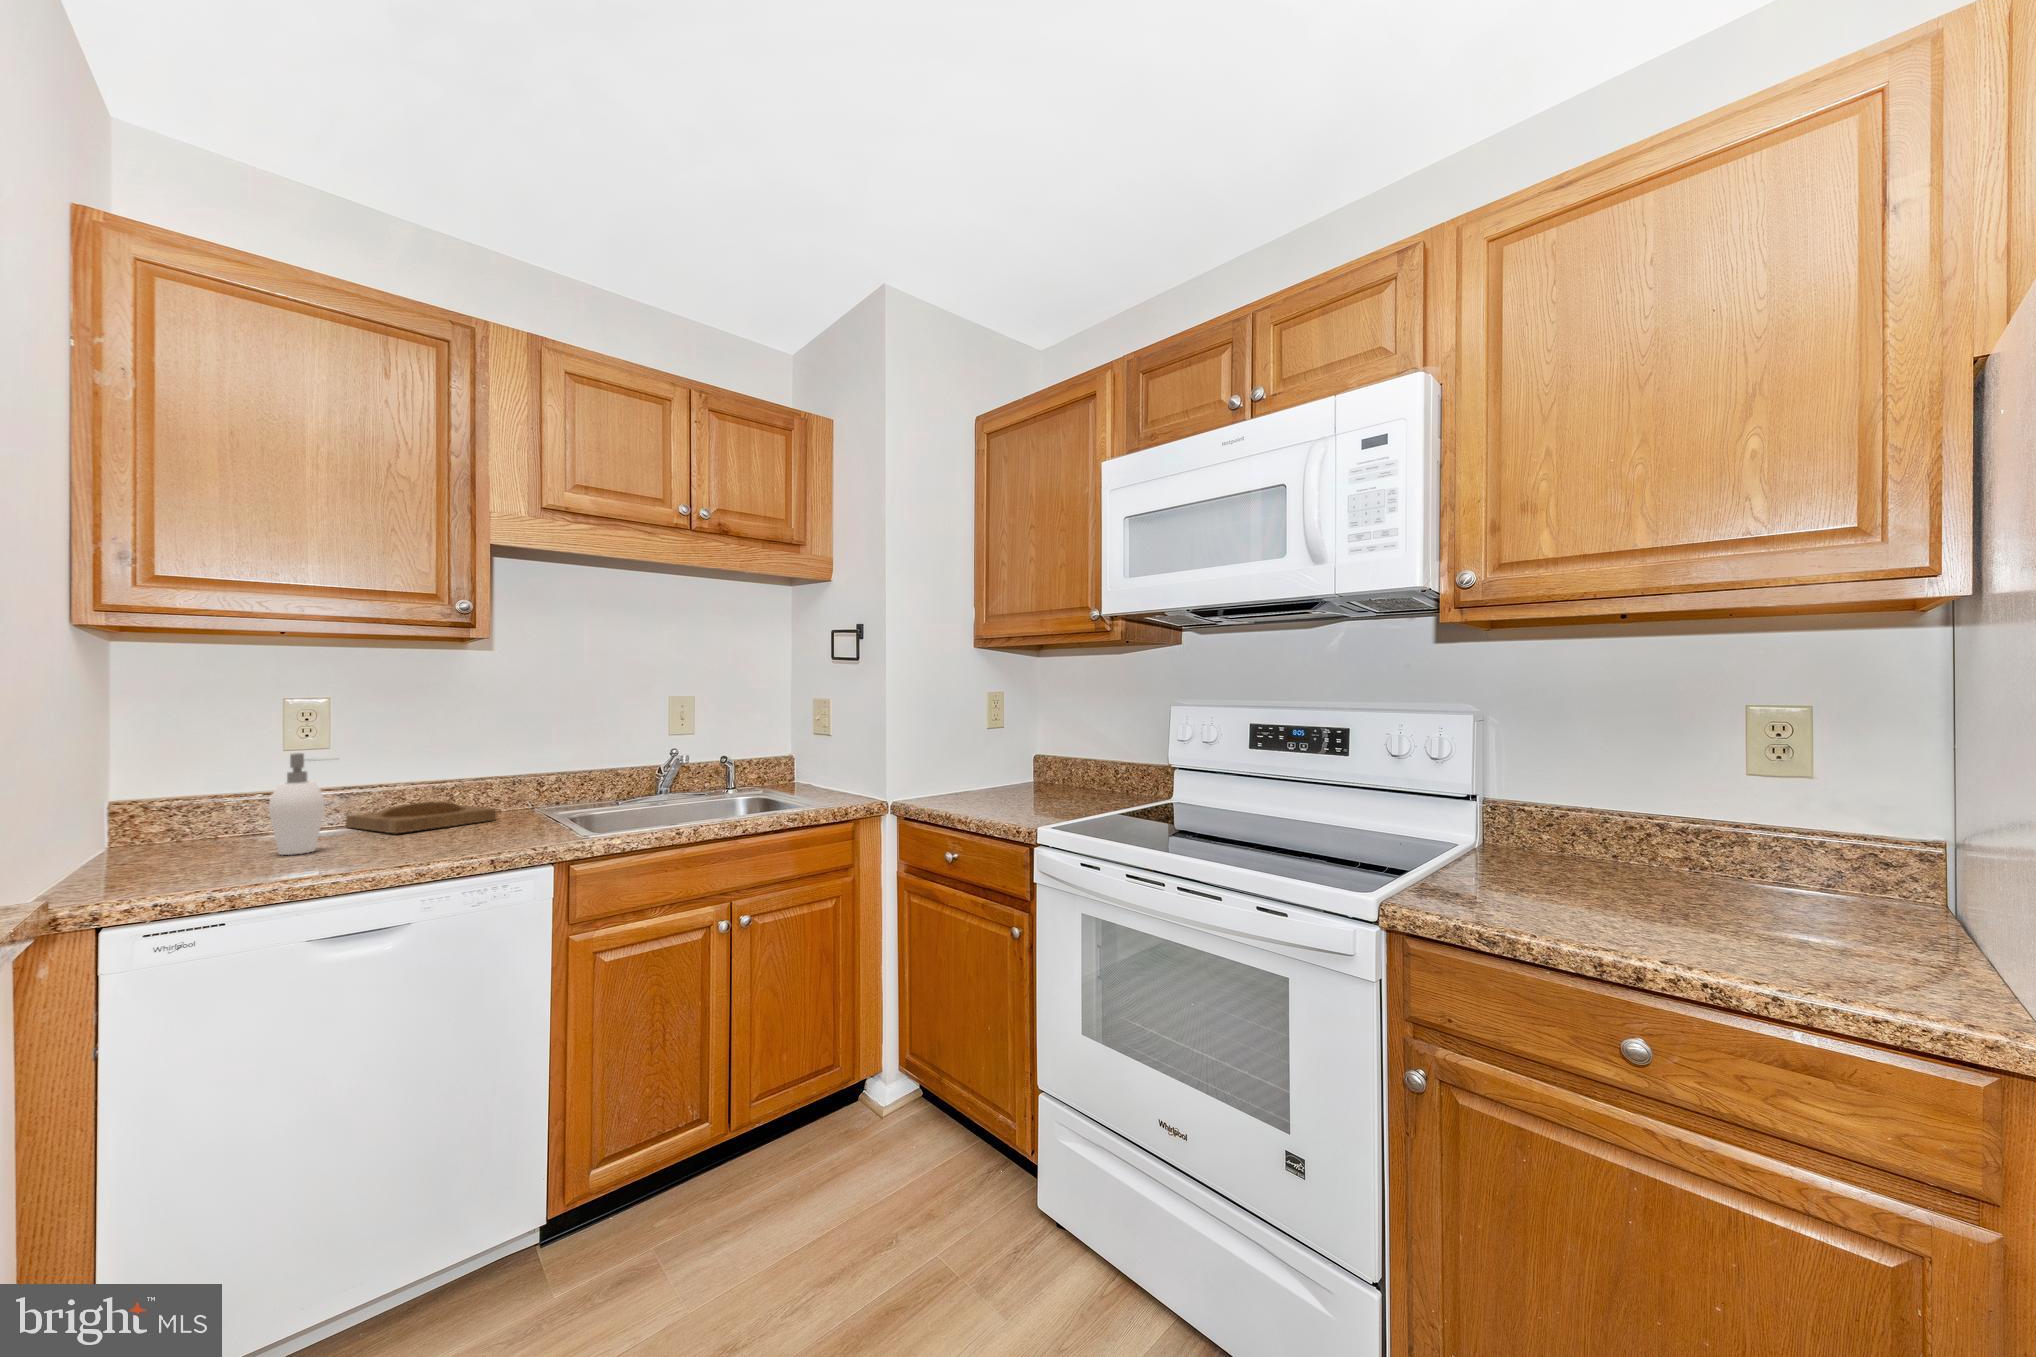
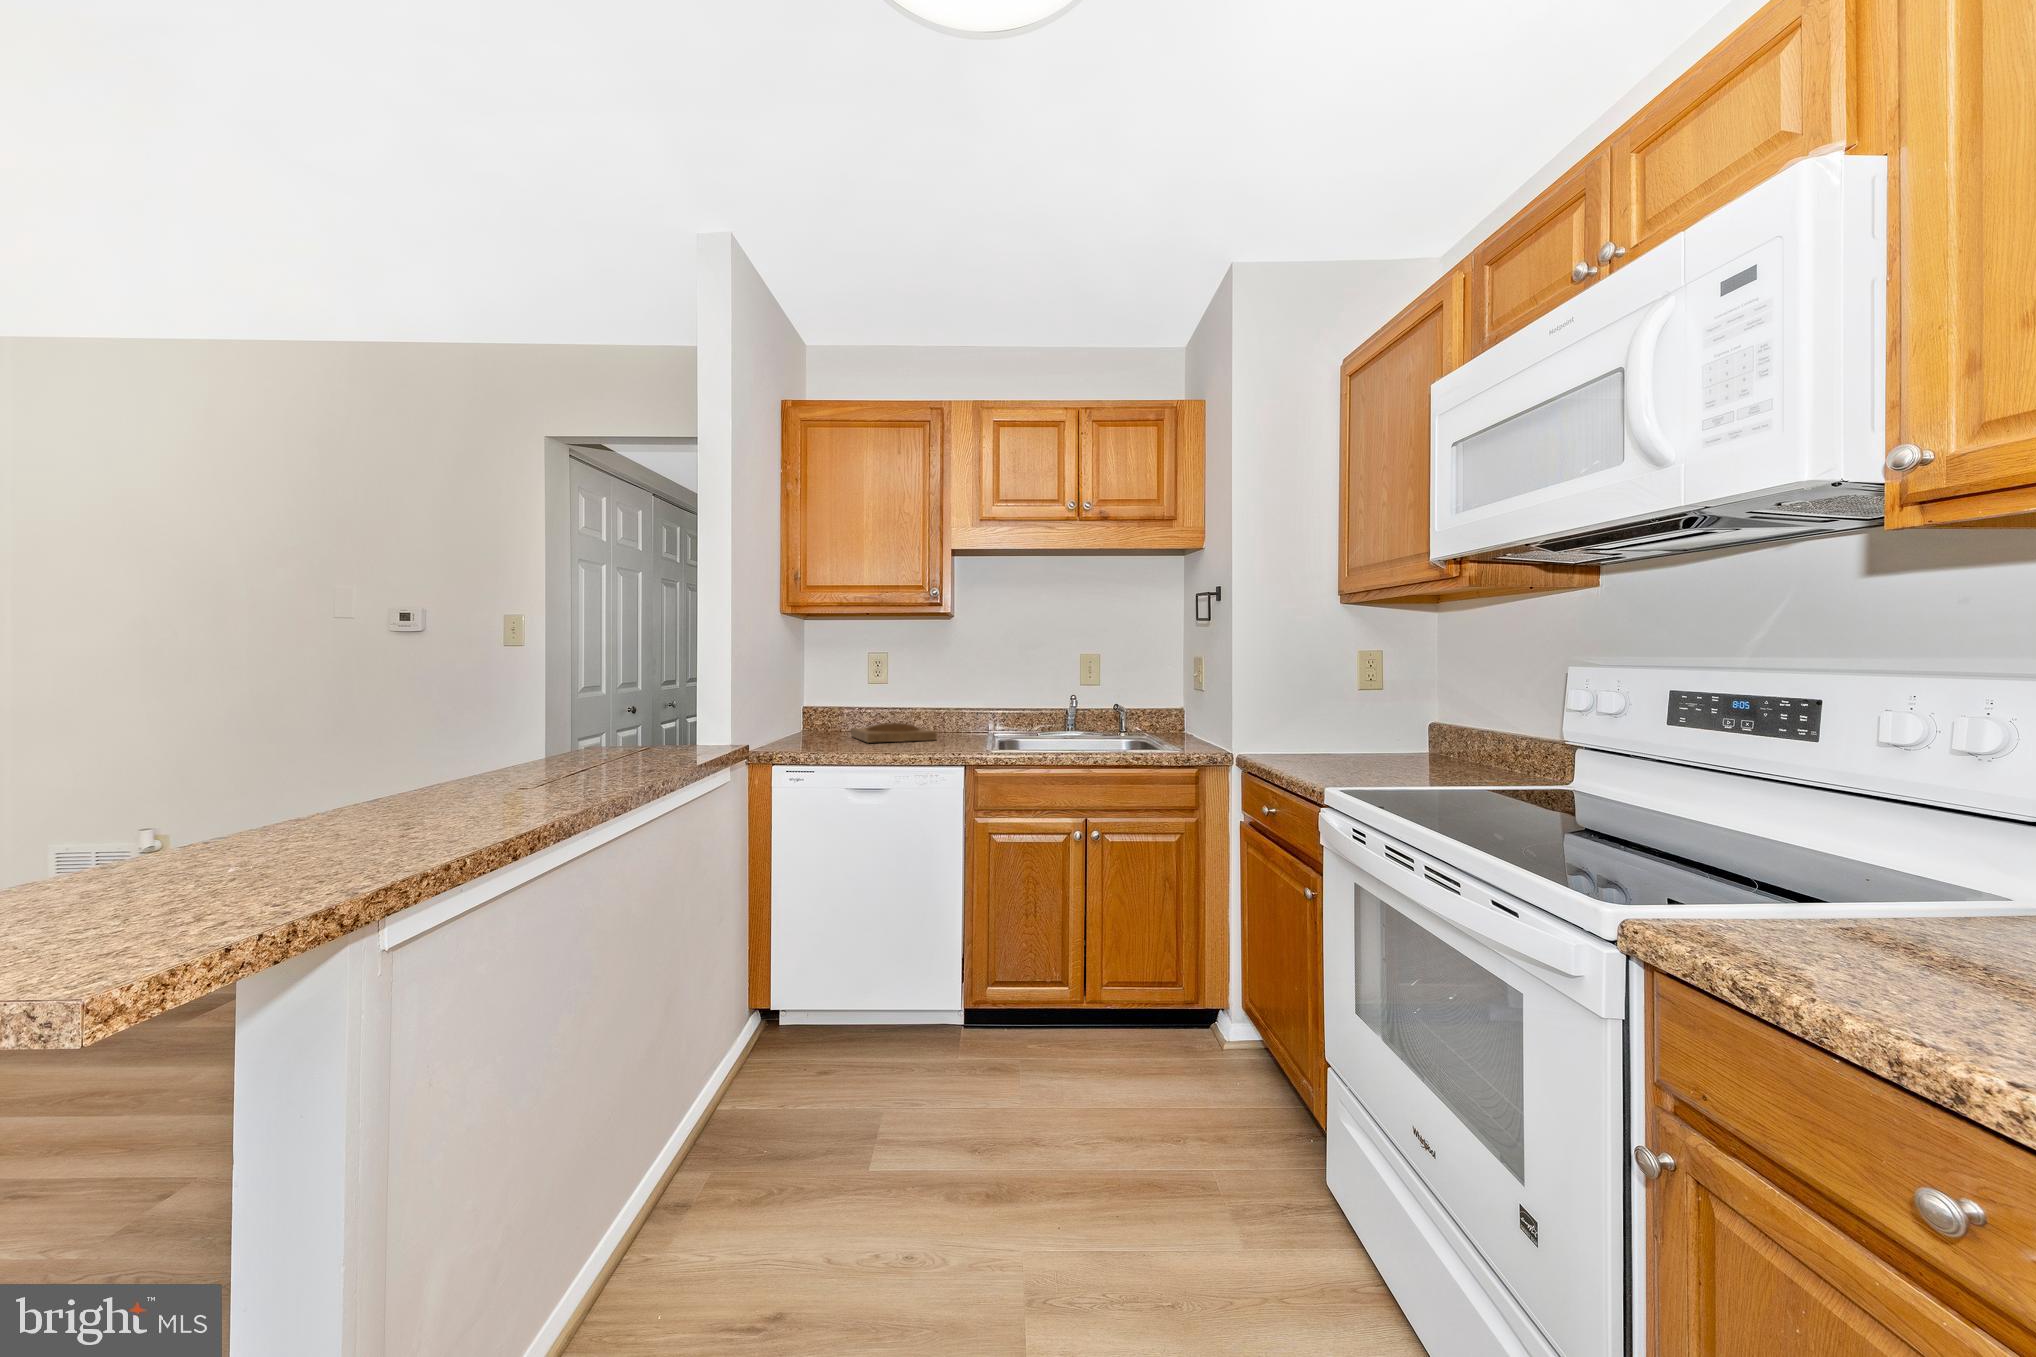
soap dispenser: present [269,753,325,855] -> none [789,681,826,749]

